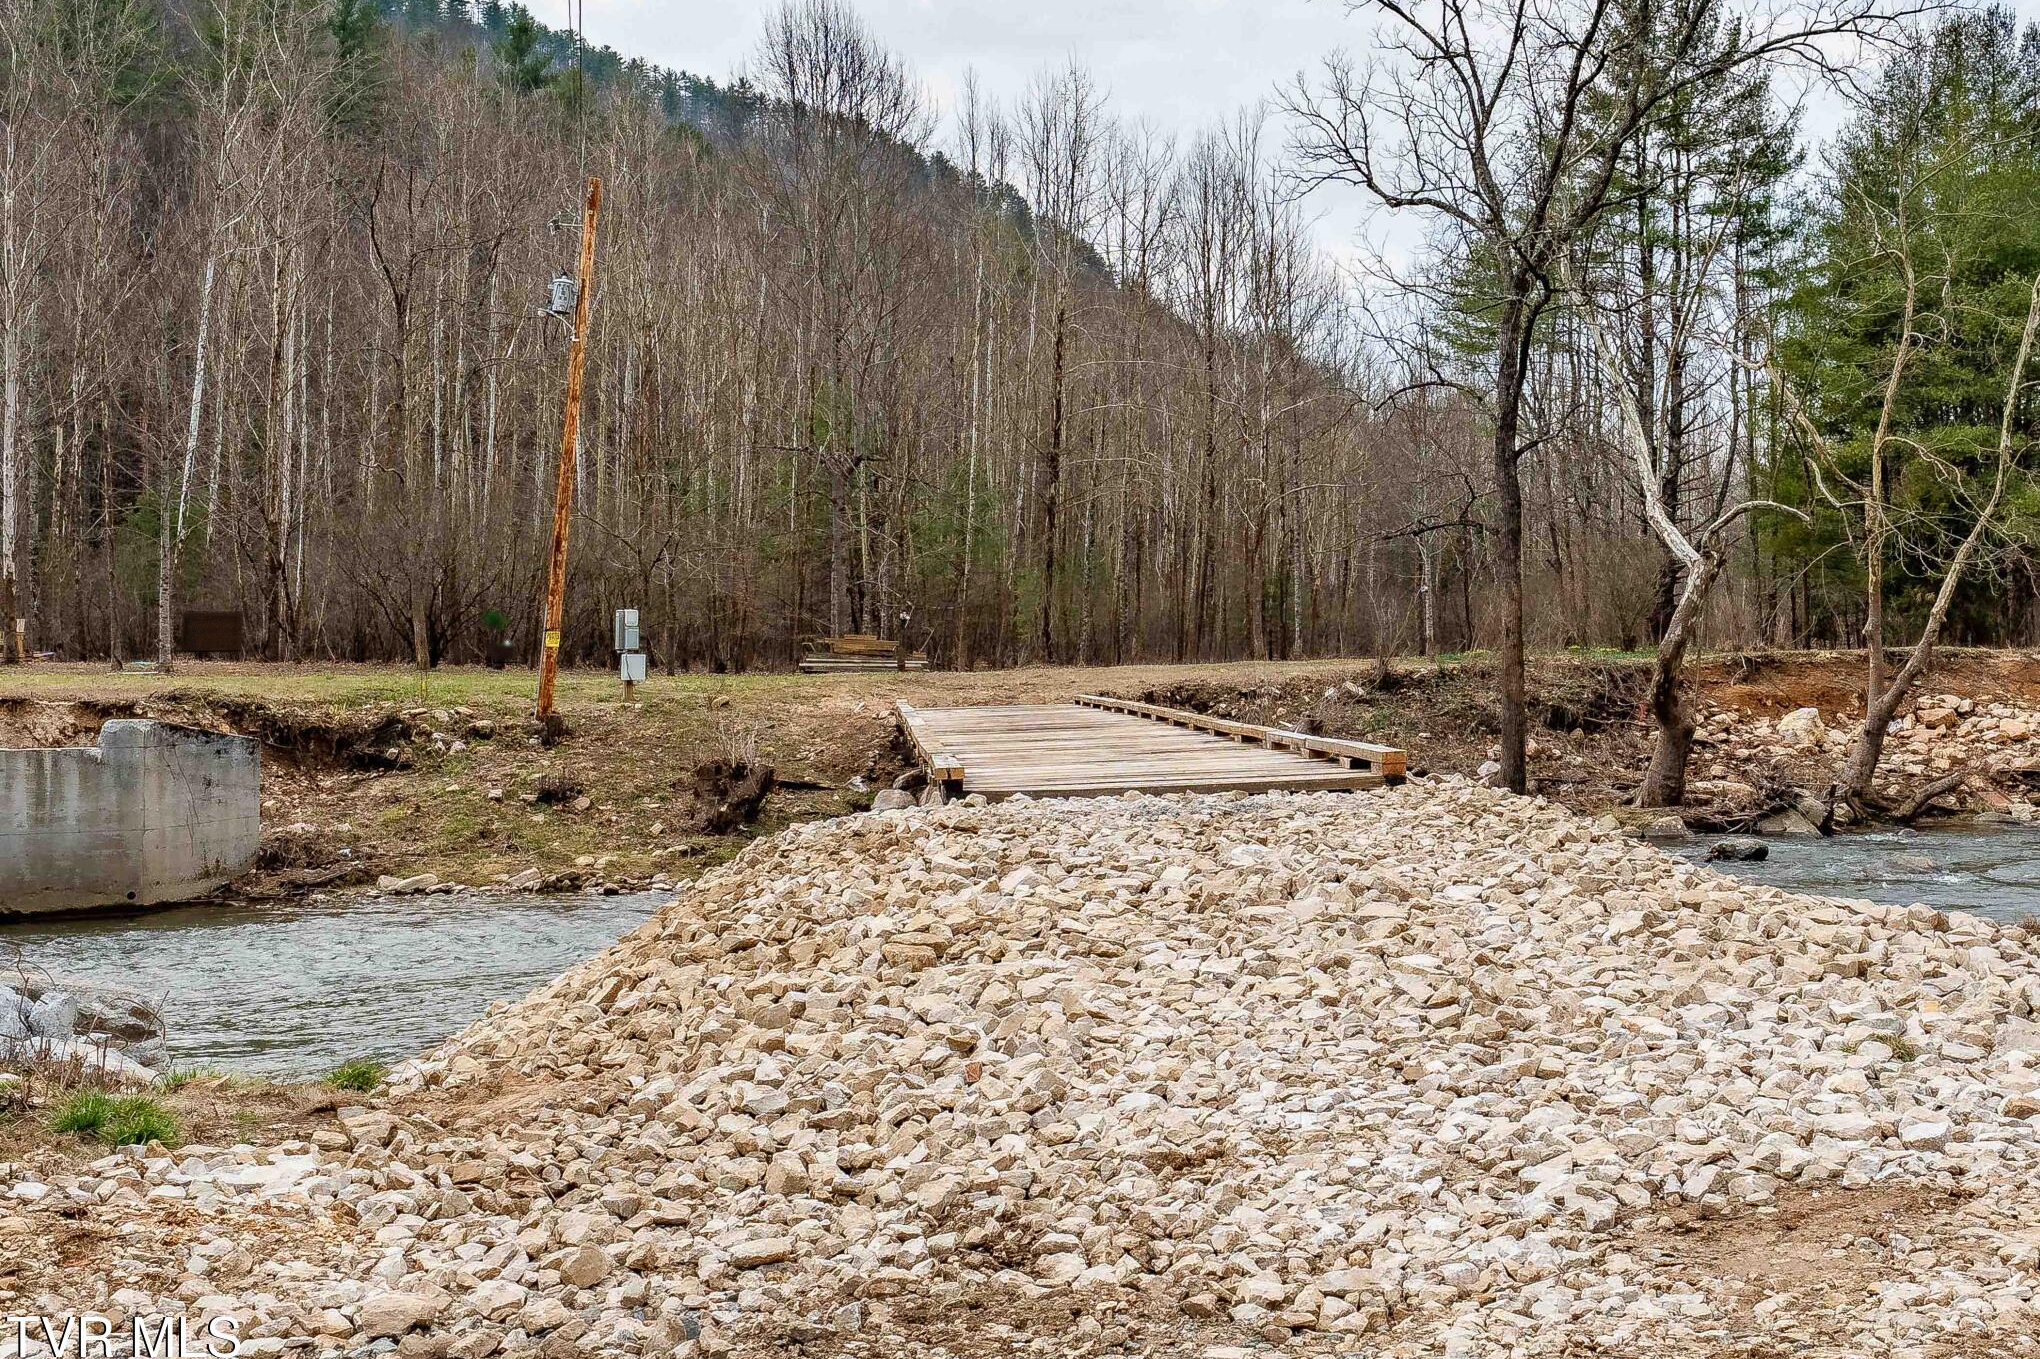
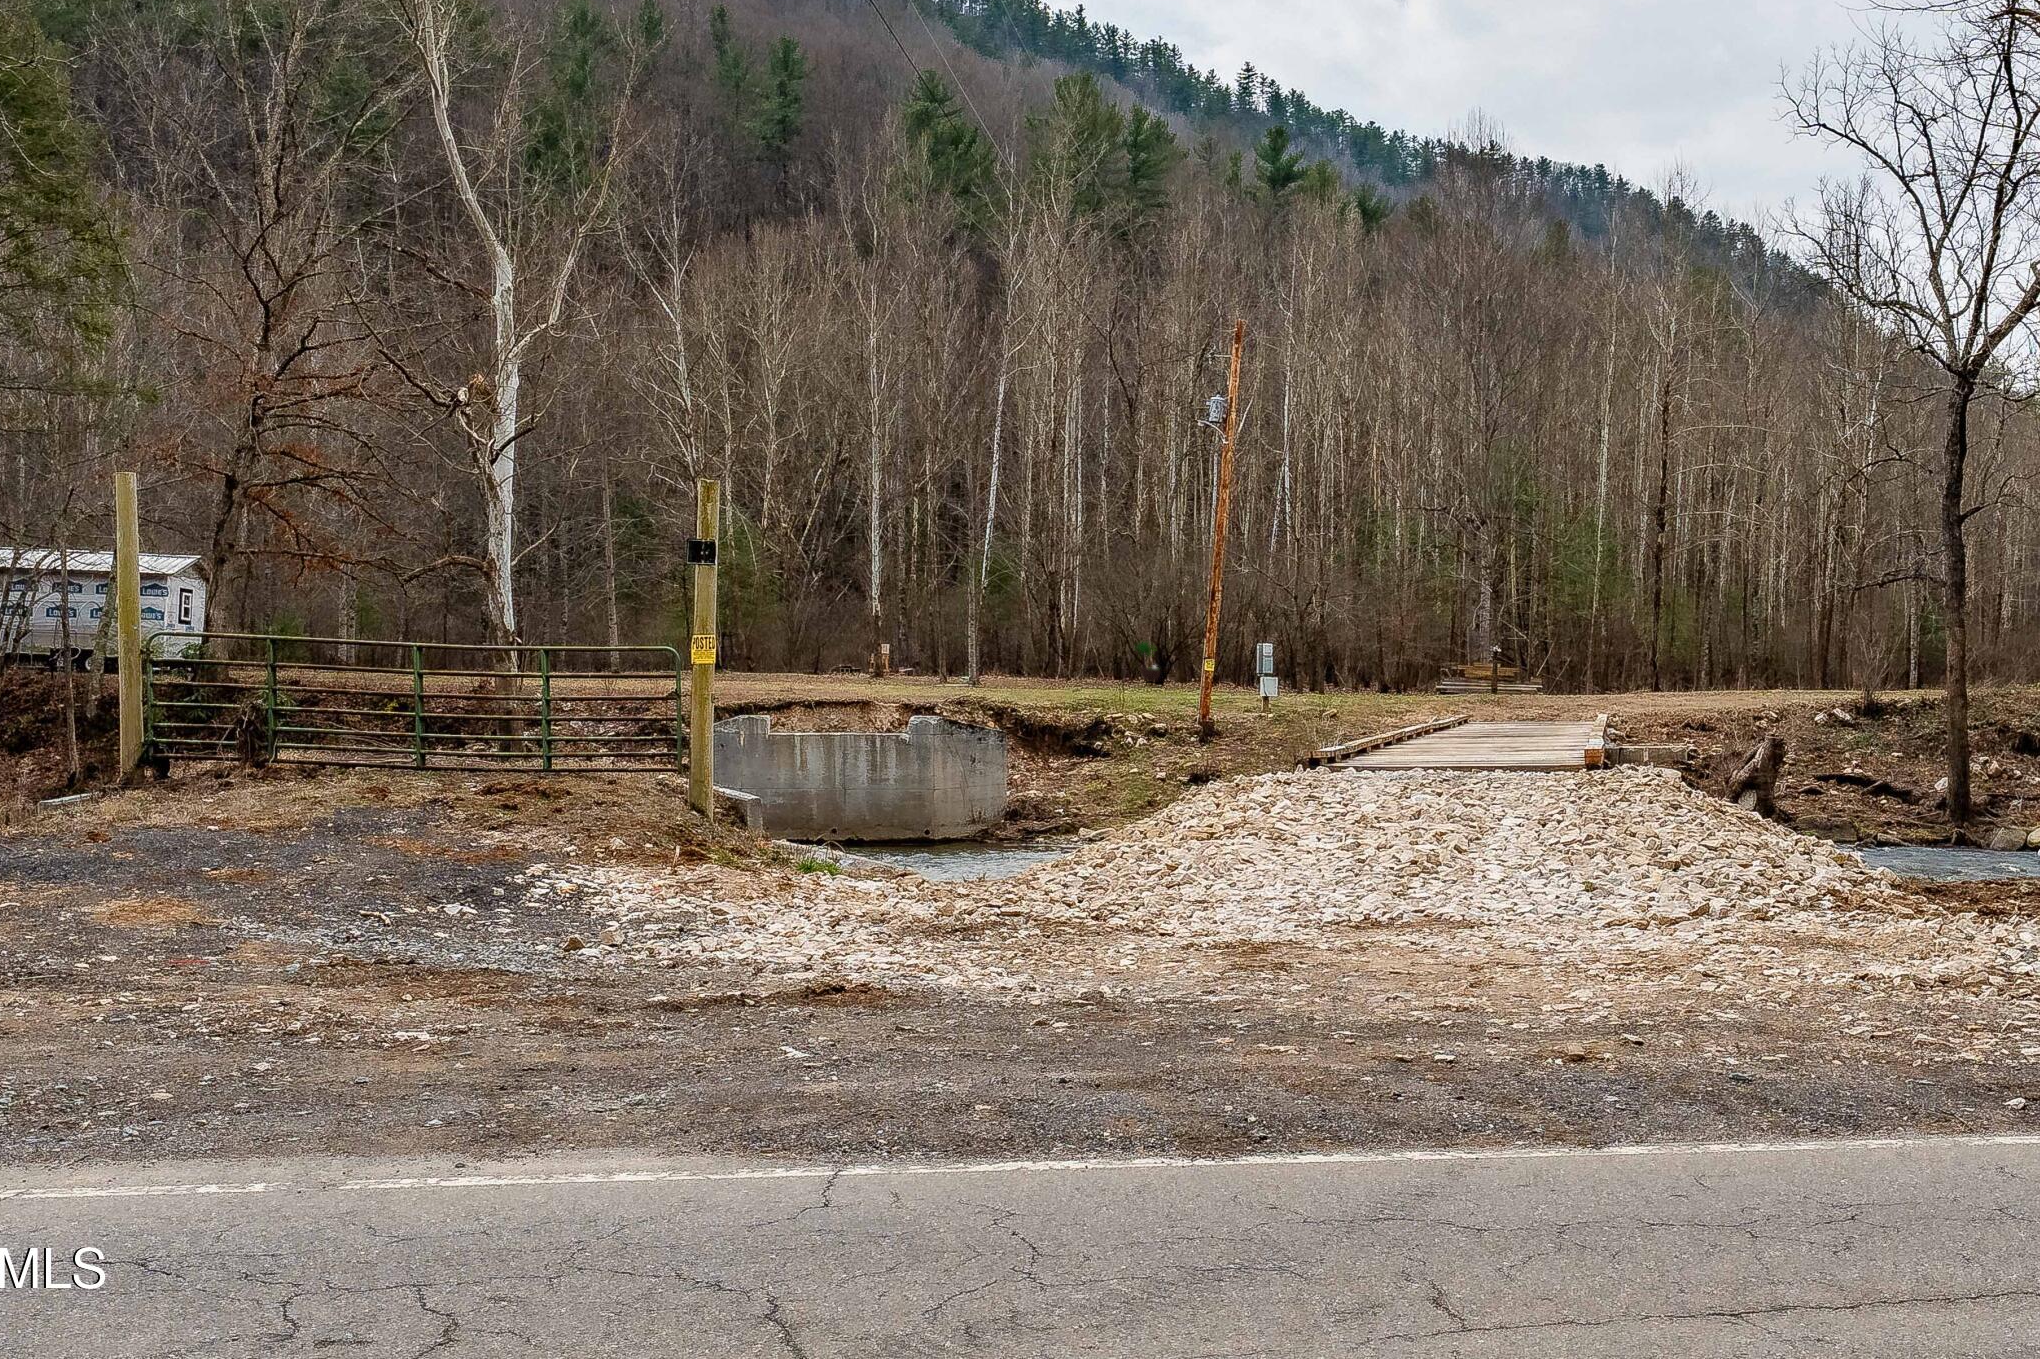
wooden crate: present [181,611,244,651] -> none [927,641,968,672]

